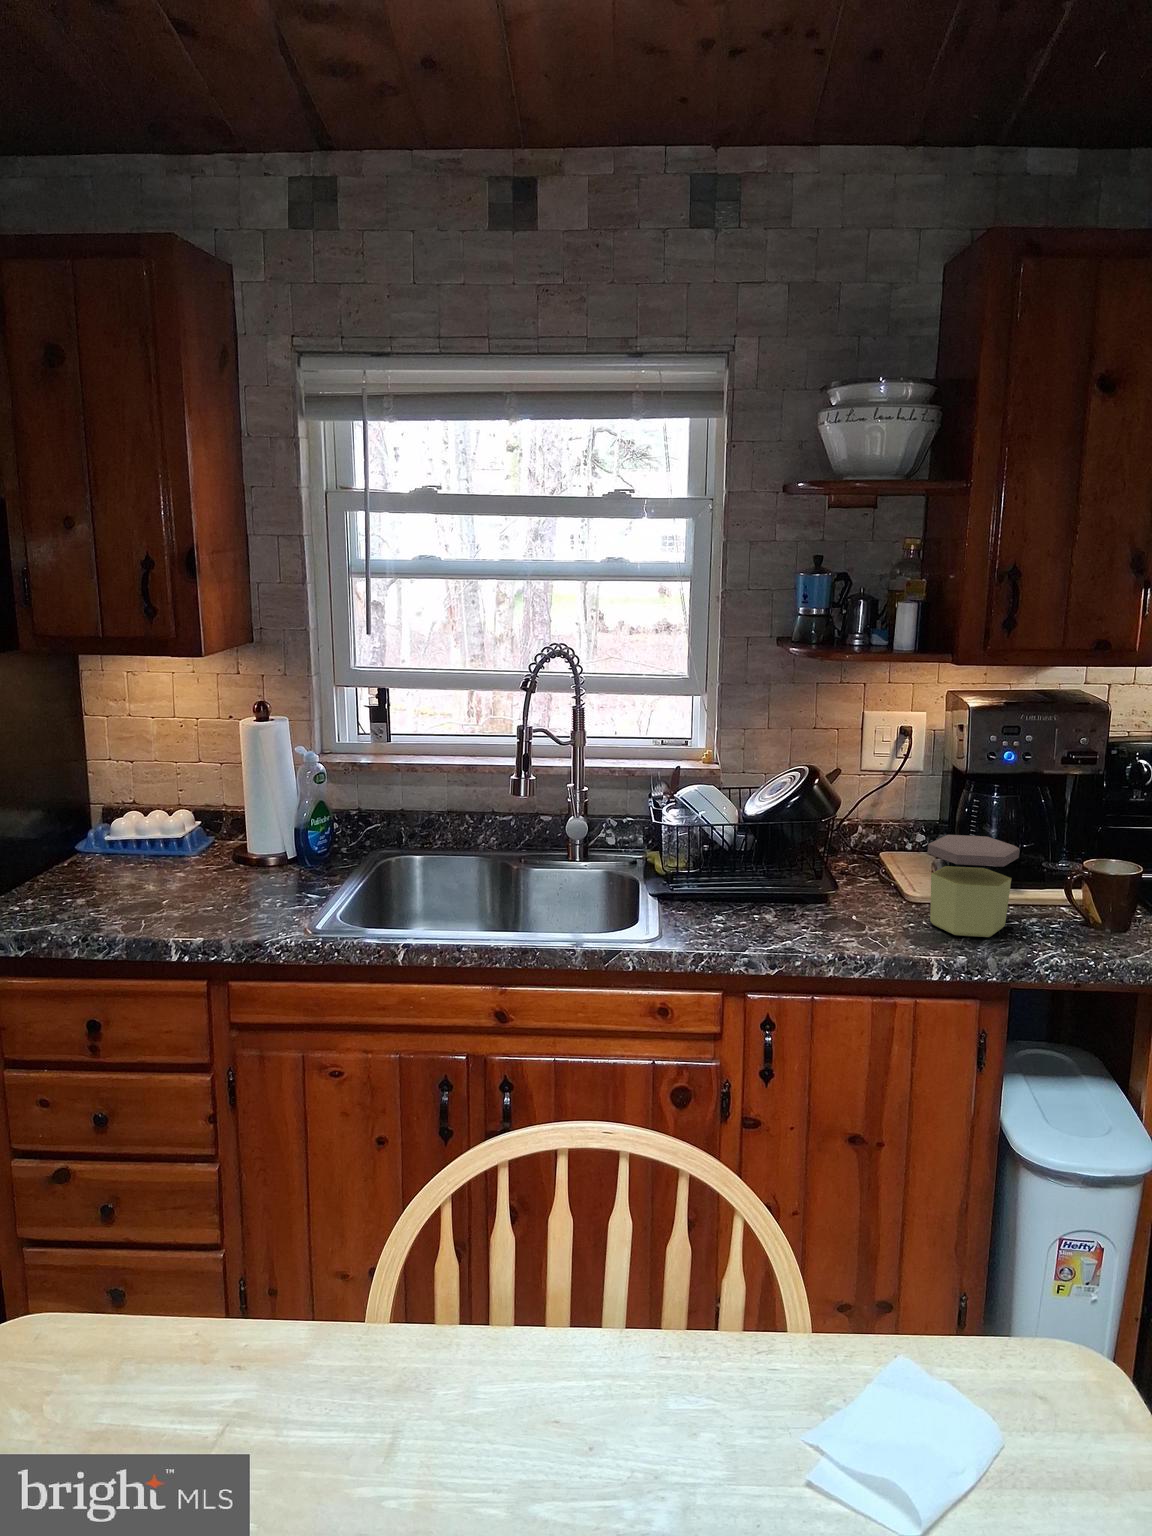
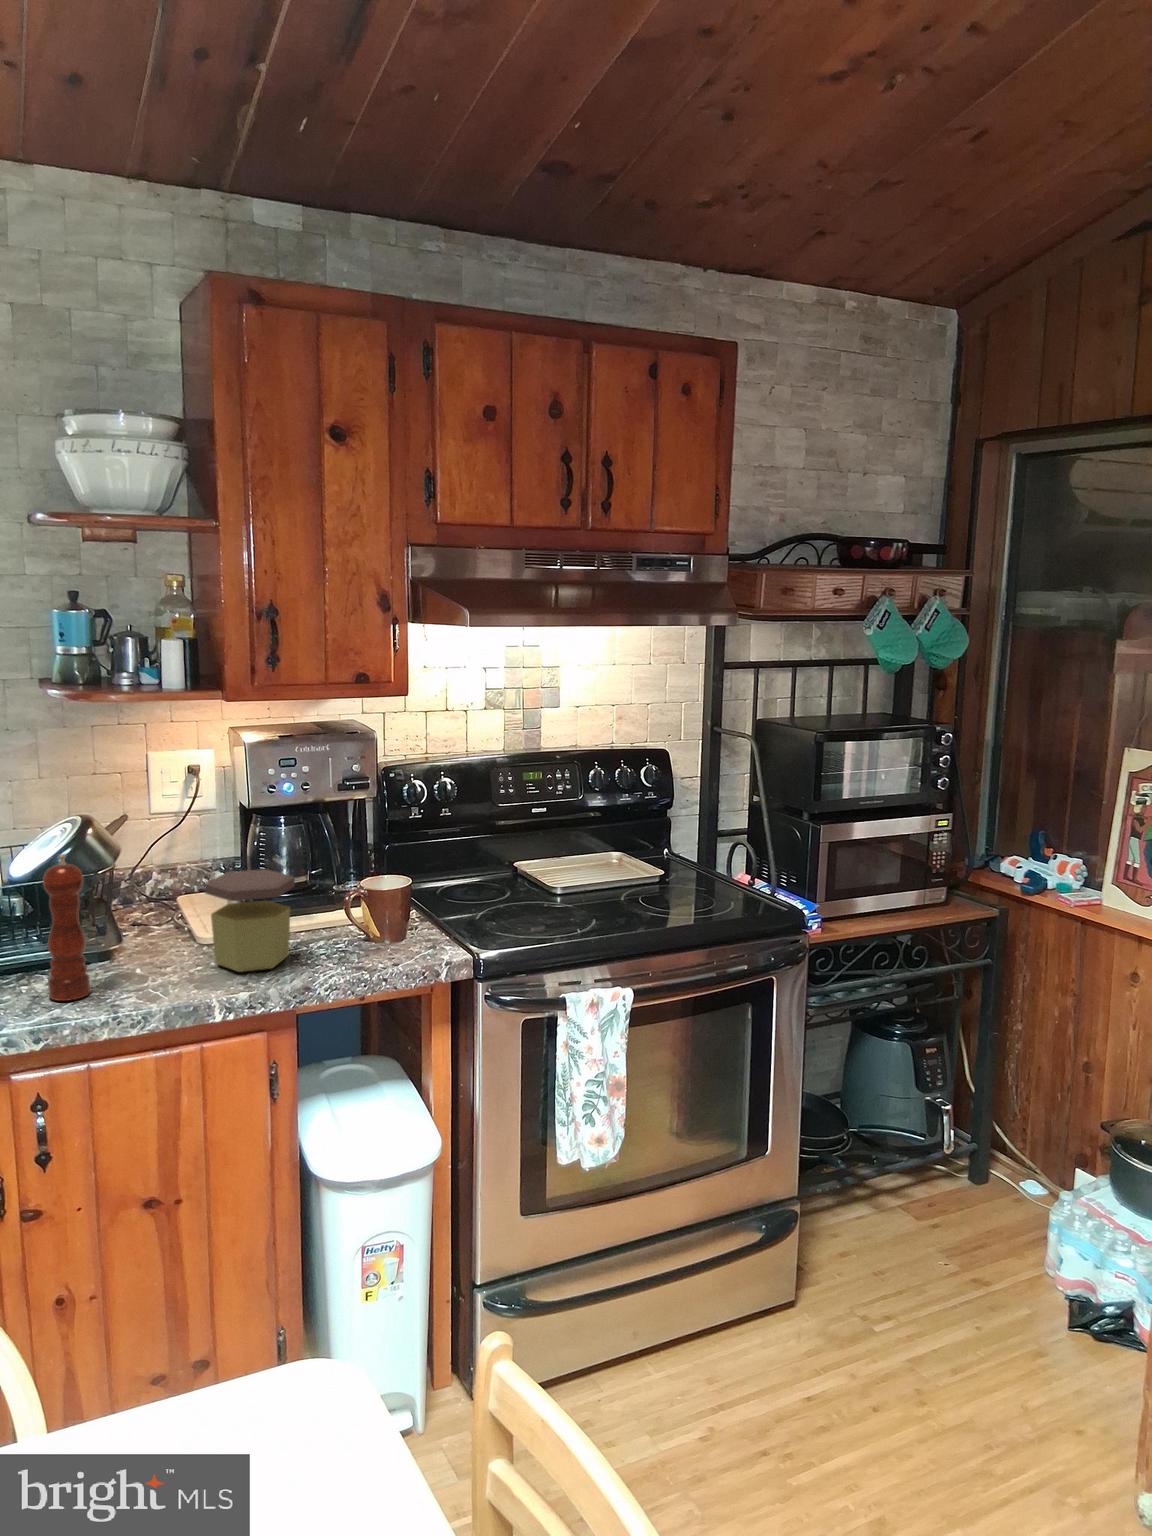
pepper mill: none [781,799,821,935] -> present [43,854,90,1001]

